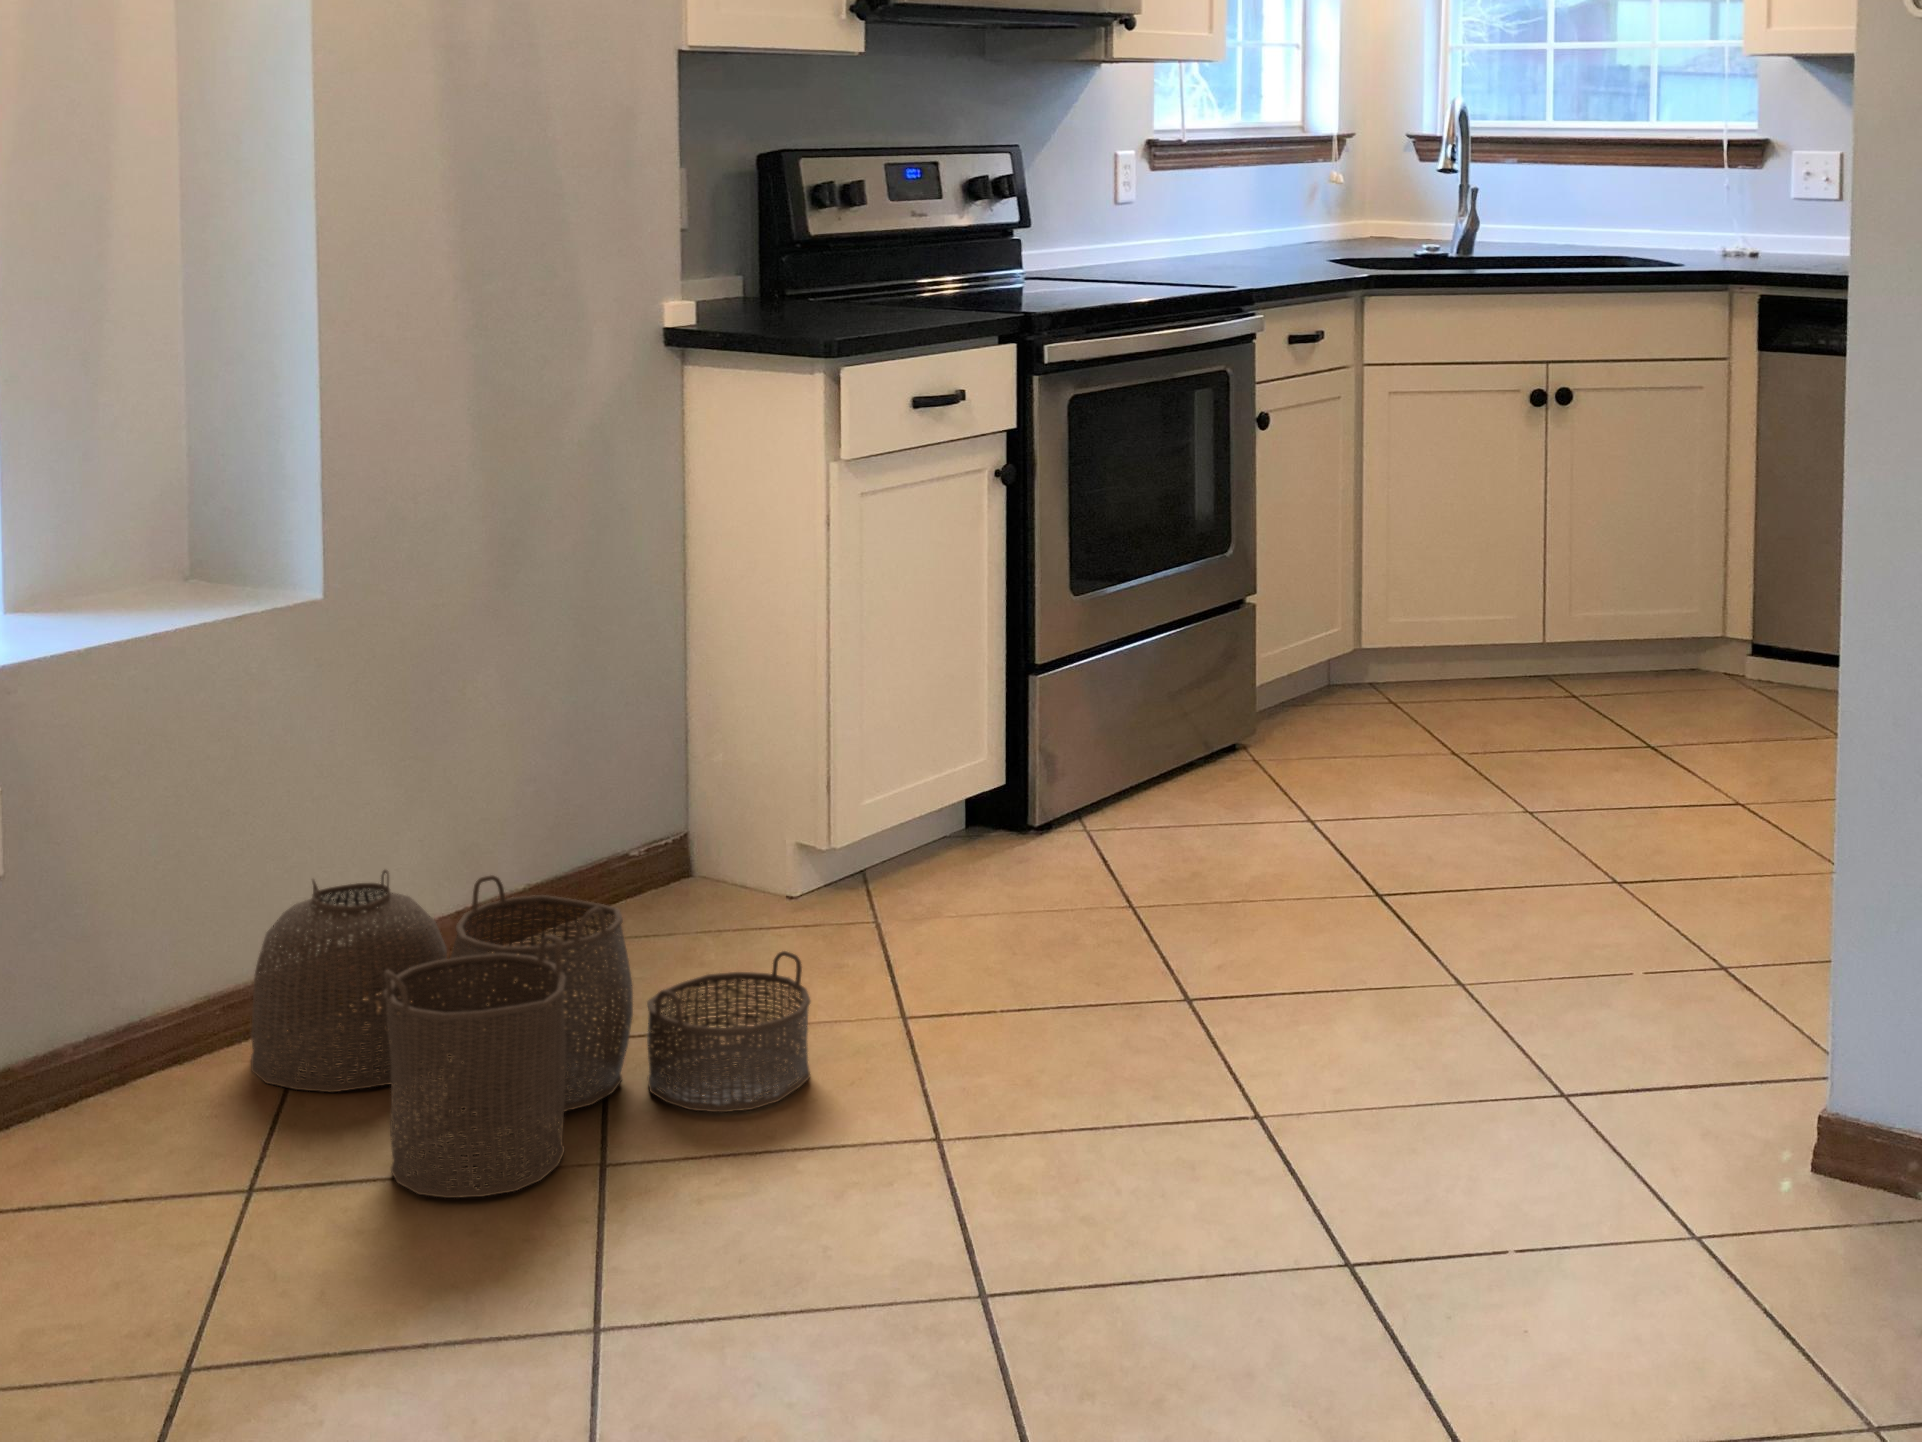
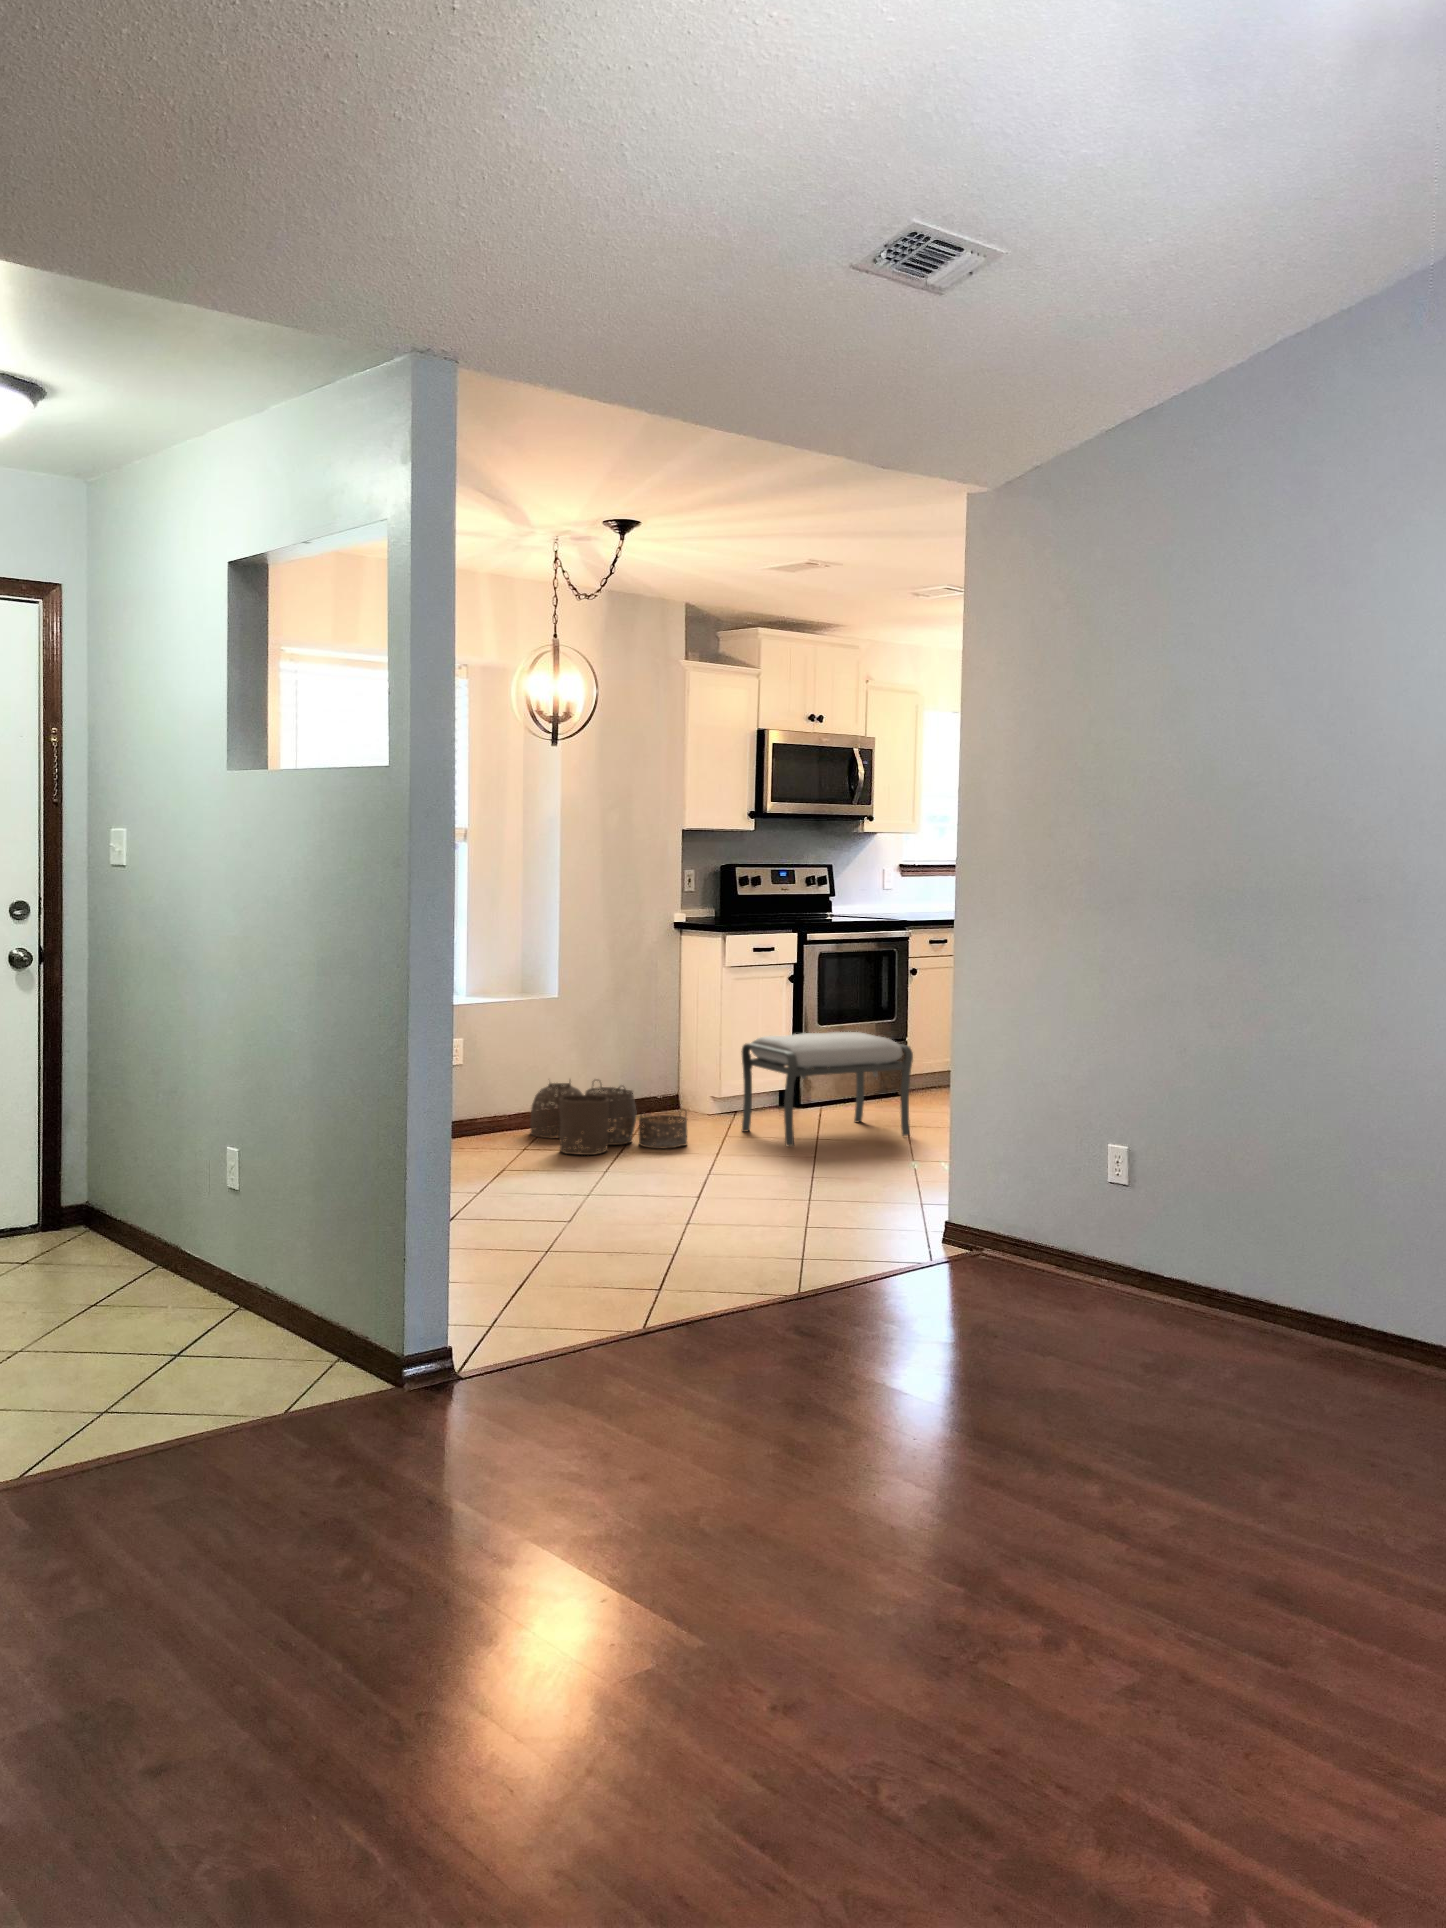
ottoman: none [922,635,1422,1043] -> present [741,1032,913,1146]

